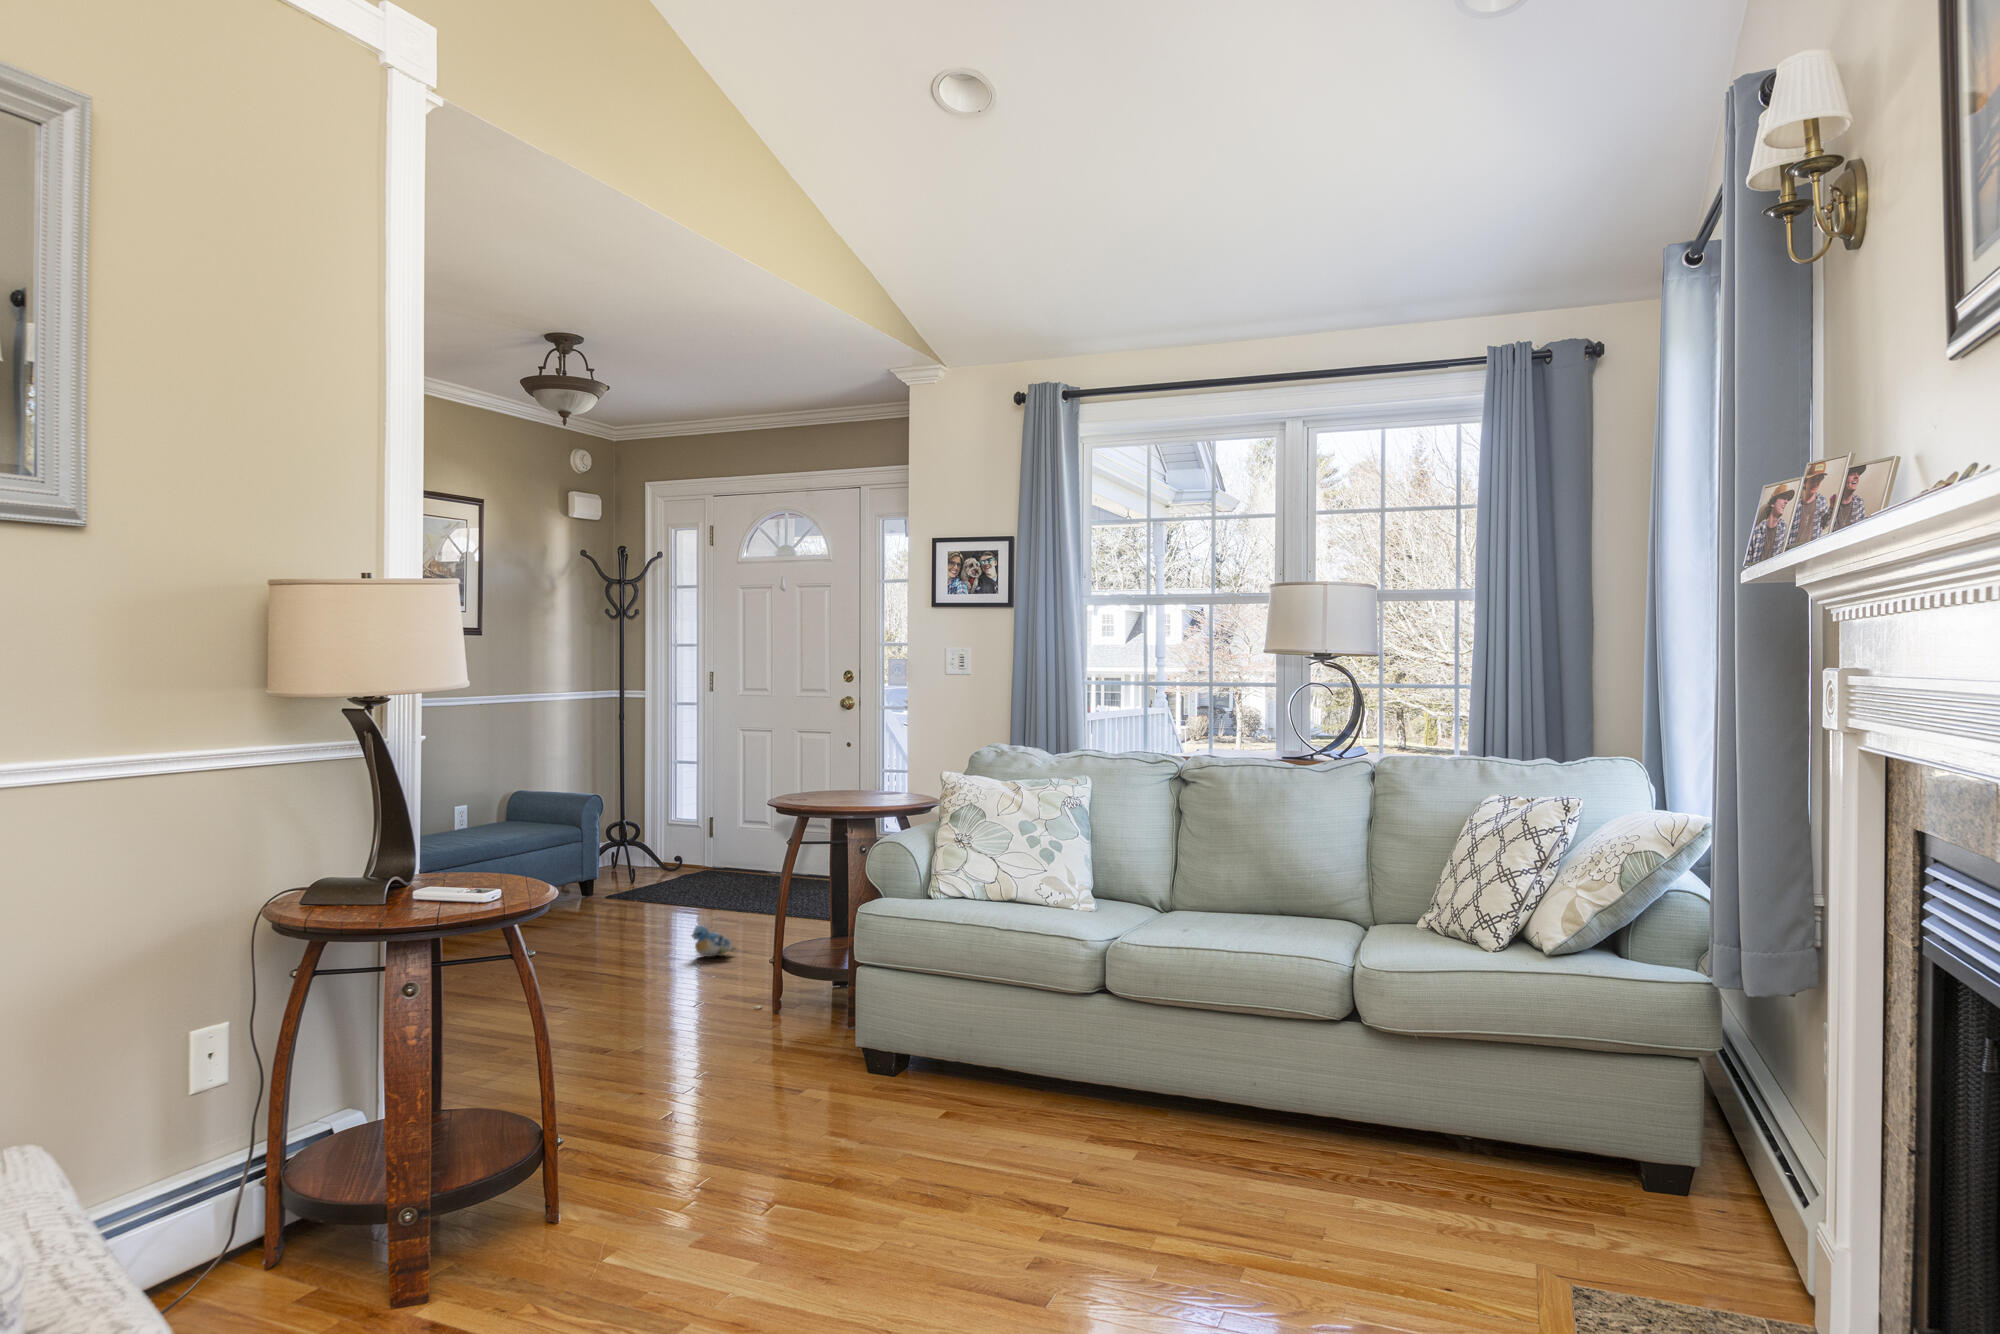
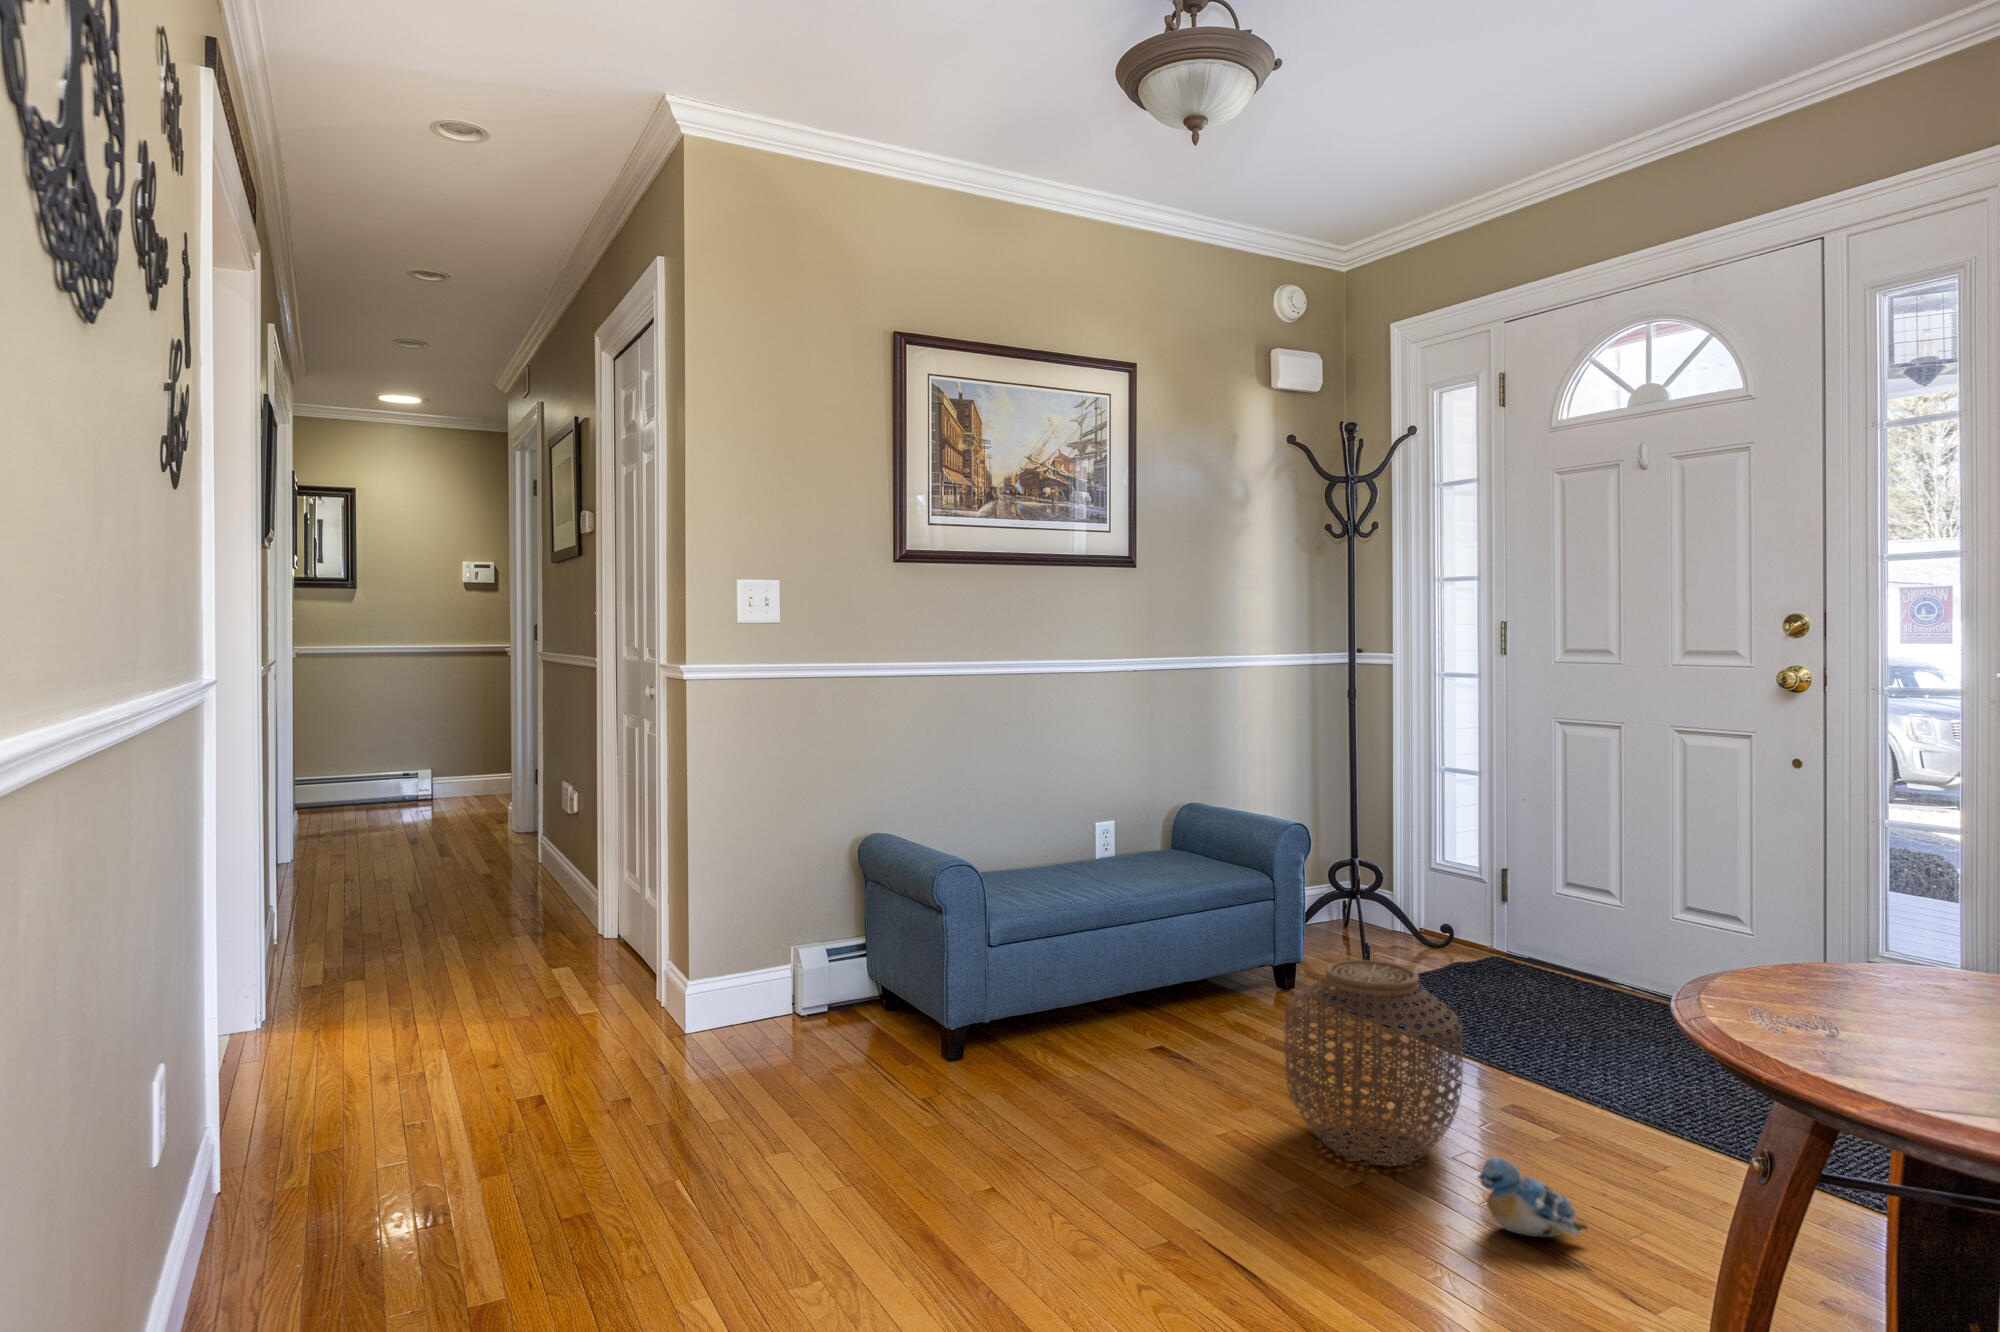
woven basket: none [598,854,685,949] -> present [1284,960,1463,1166]

